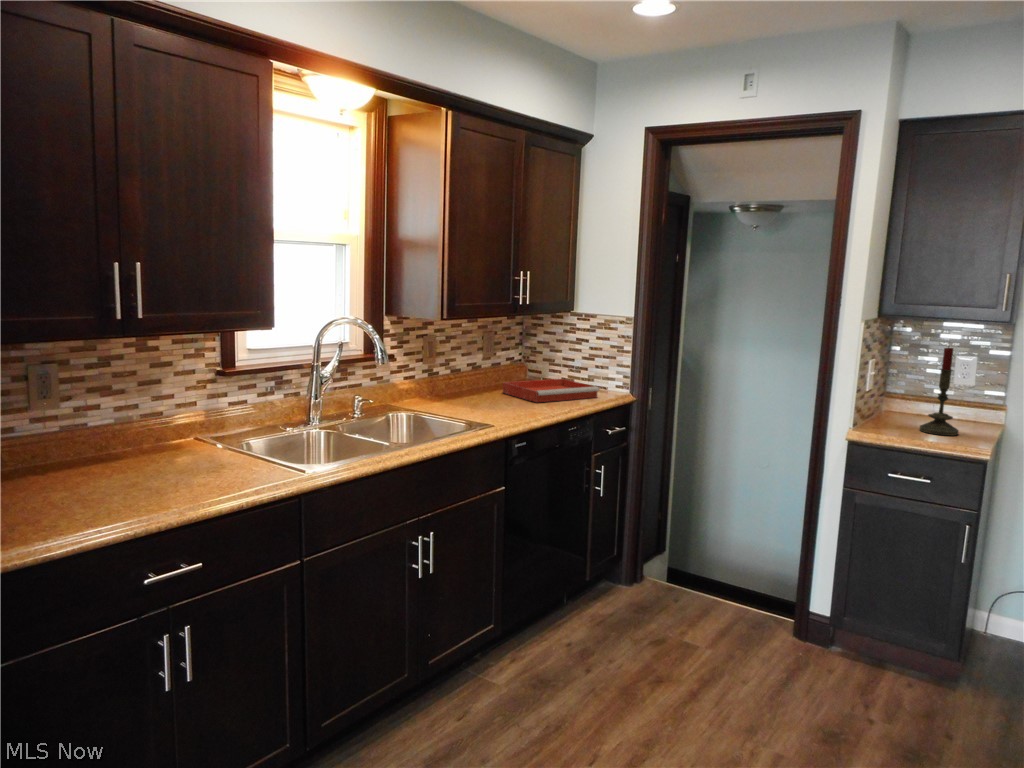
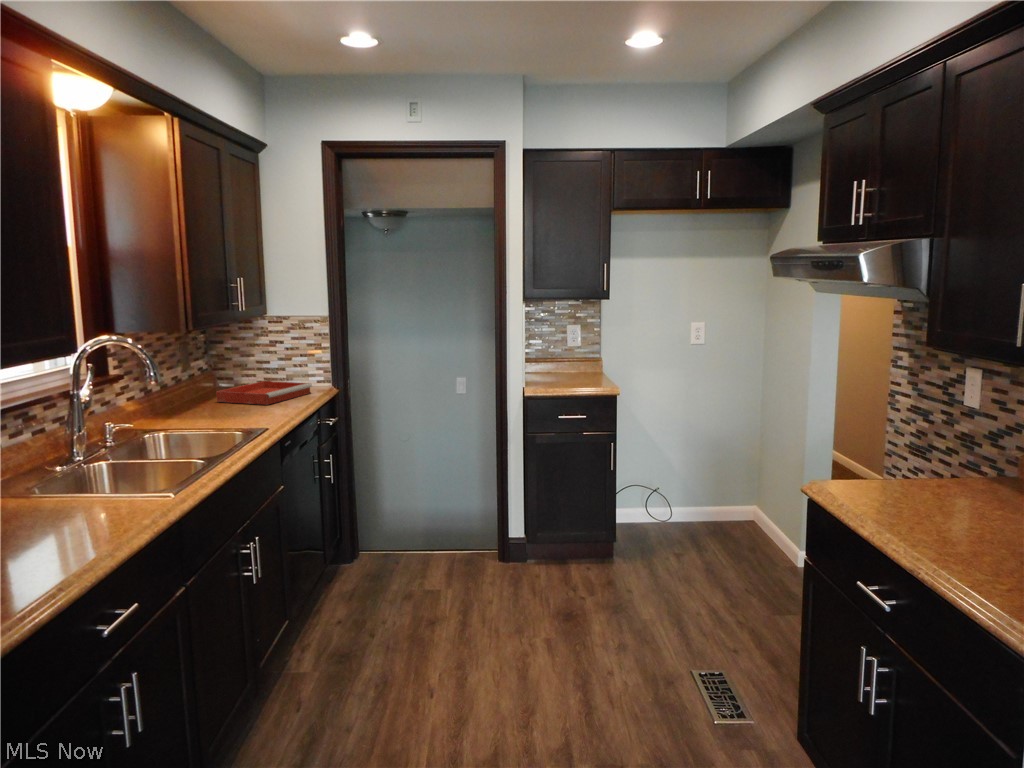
candle: present [920,348,959,436] -> none [555,319,580,383]

